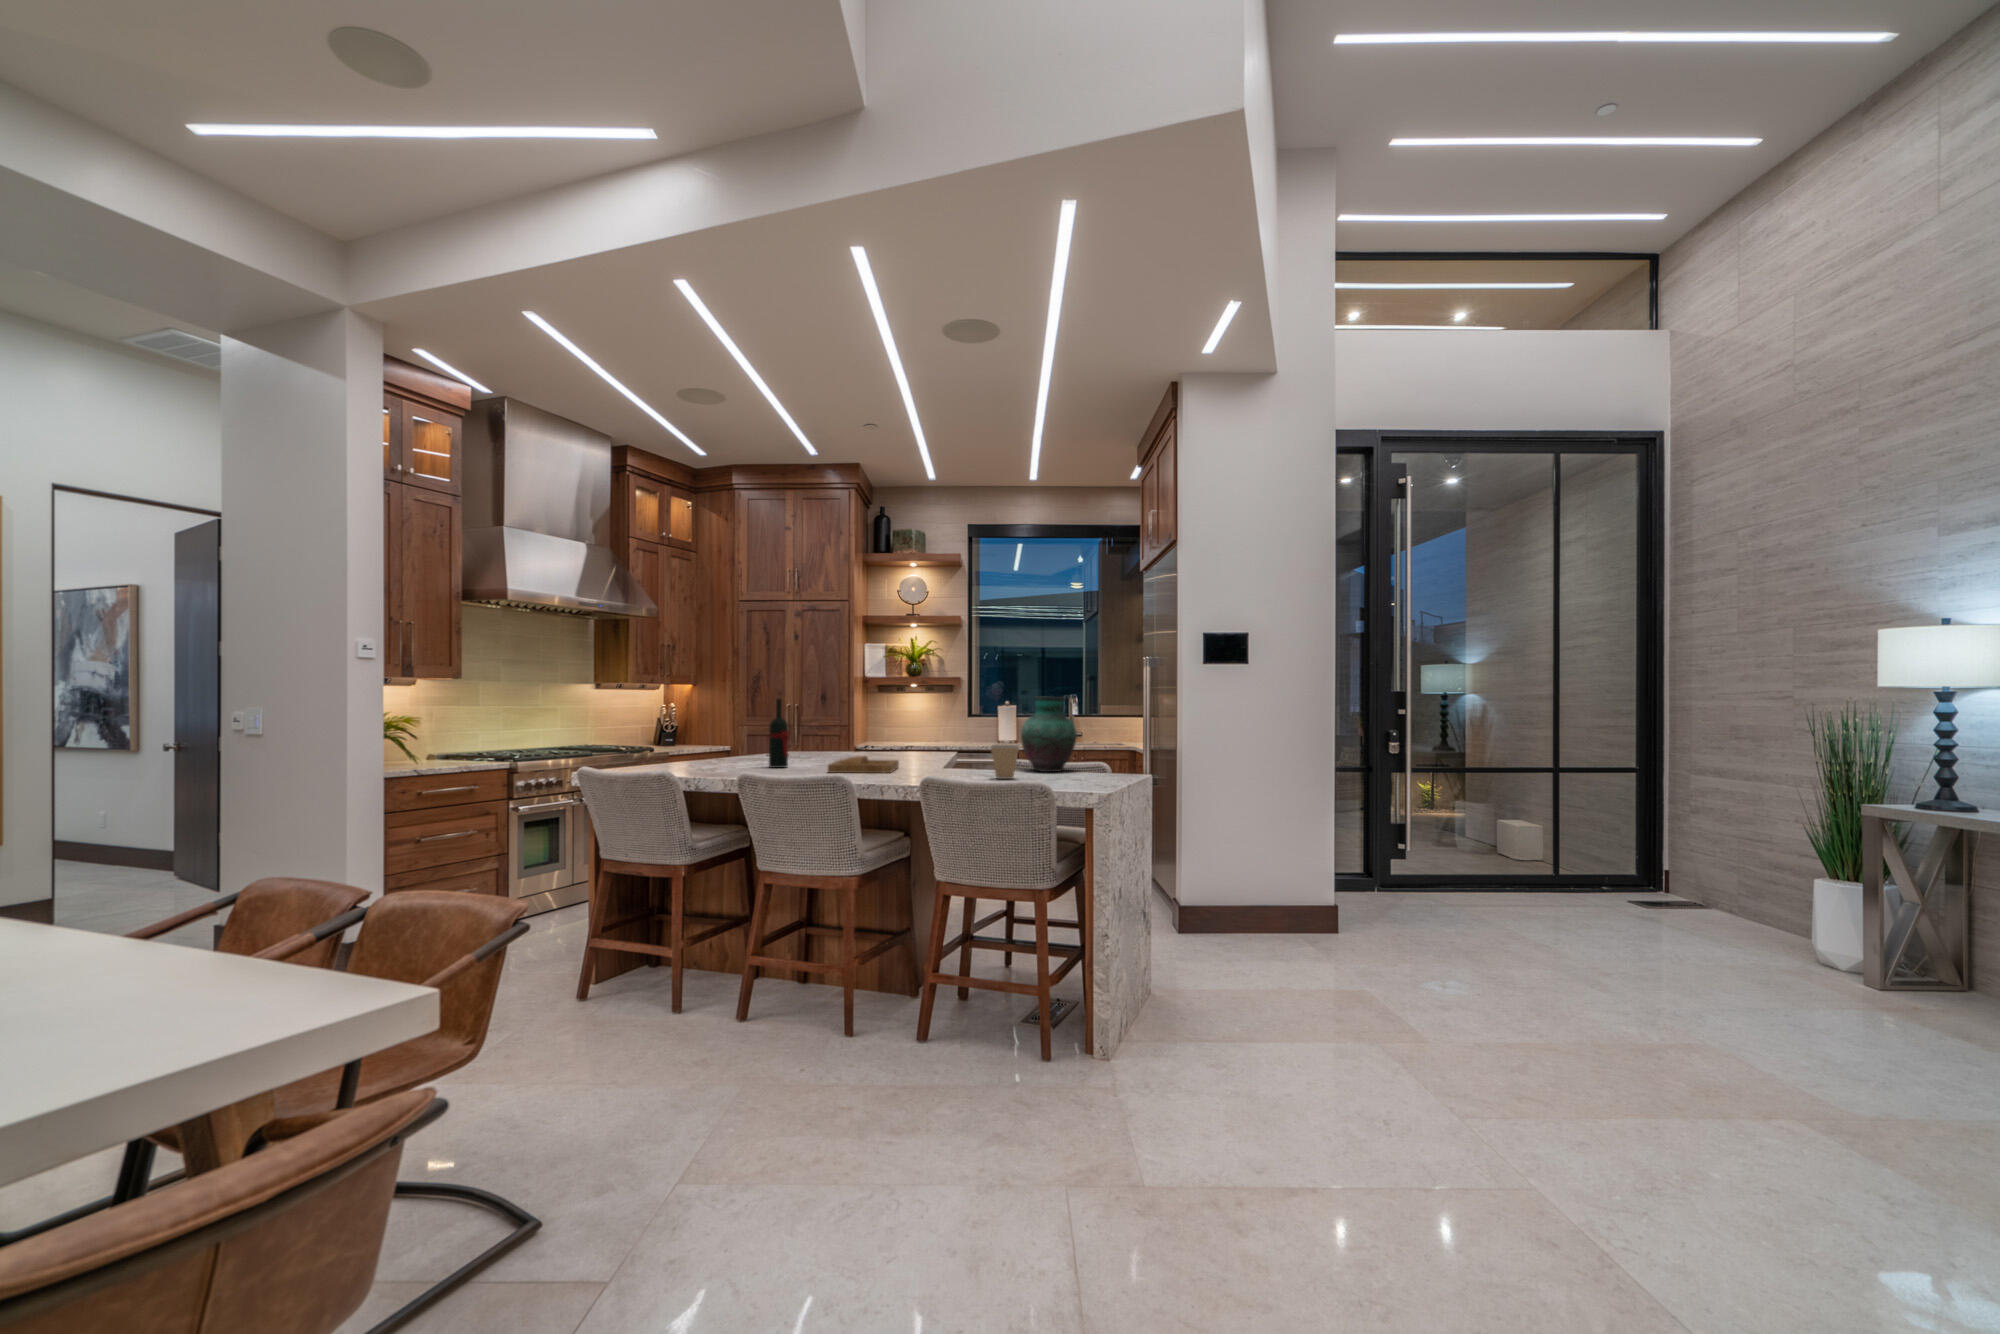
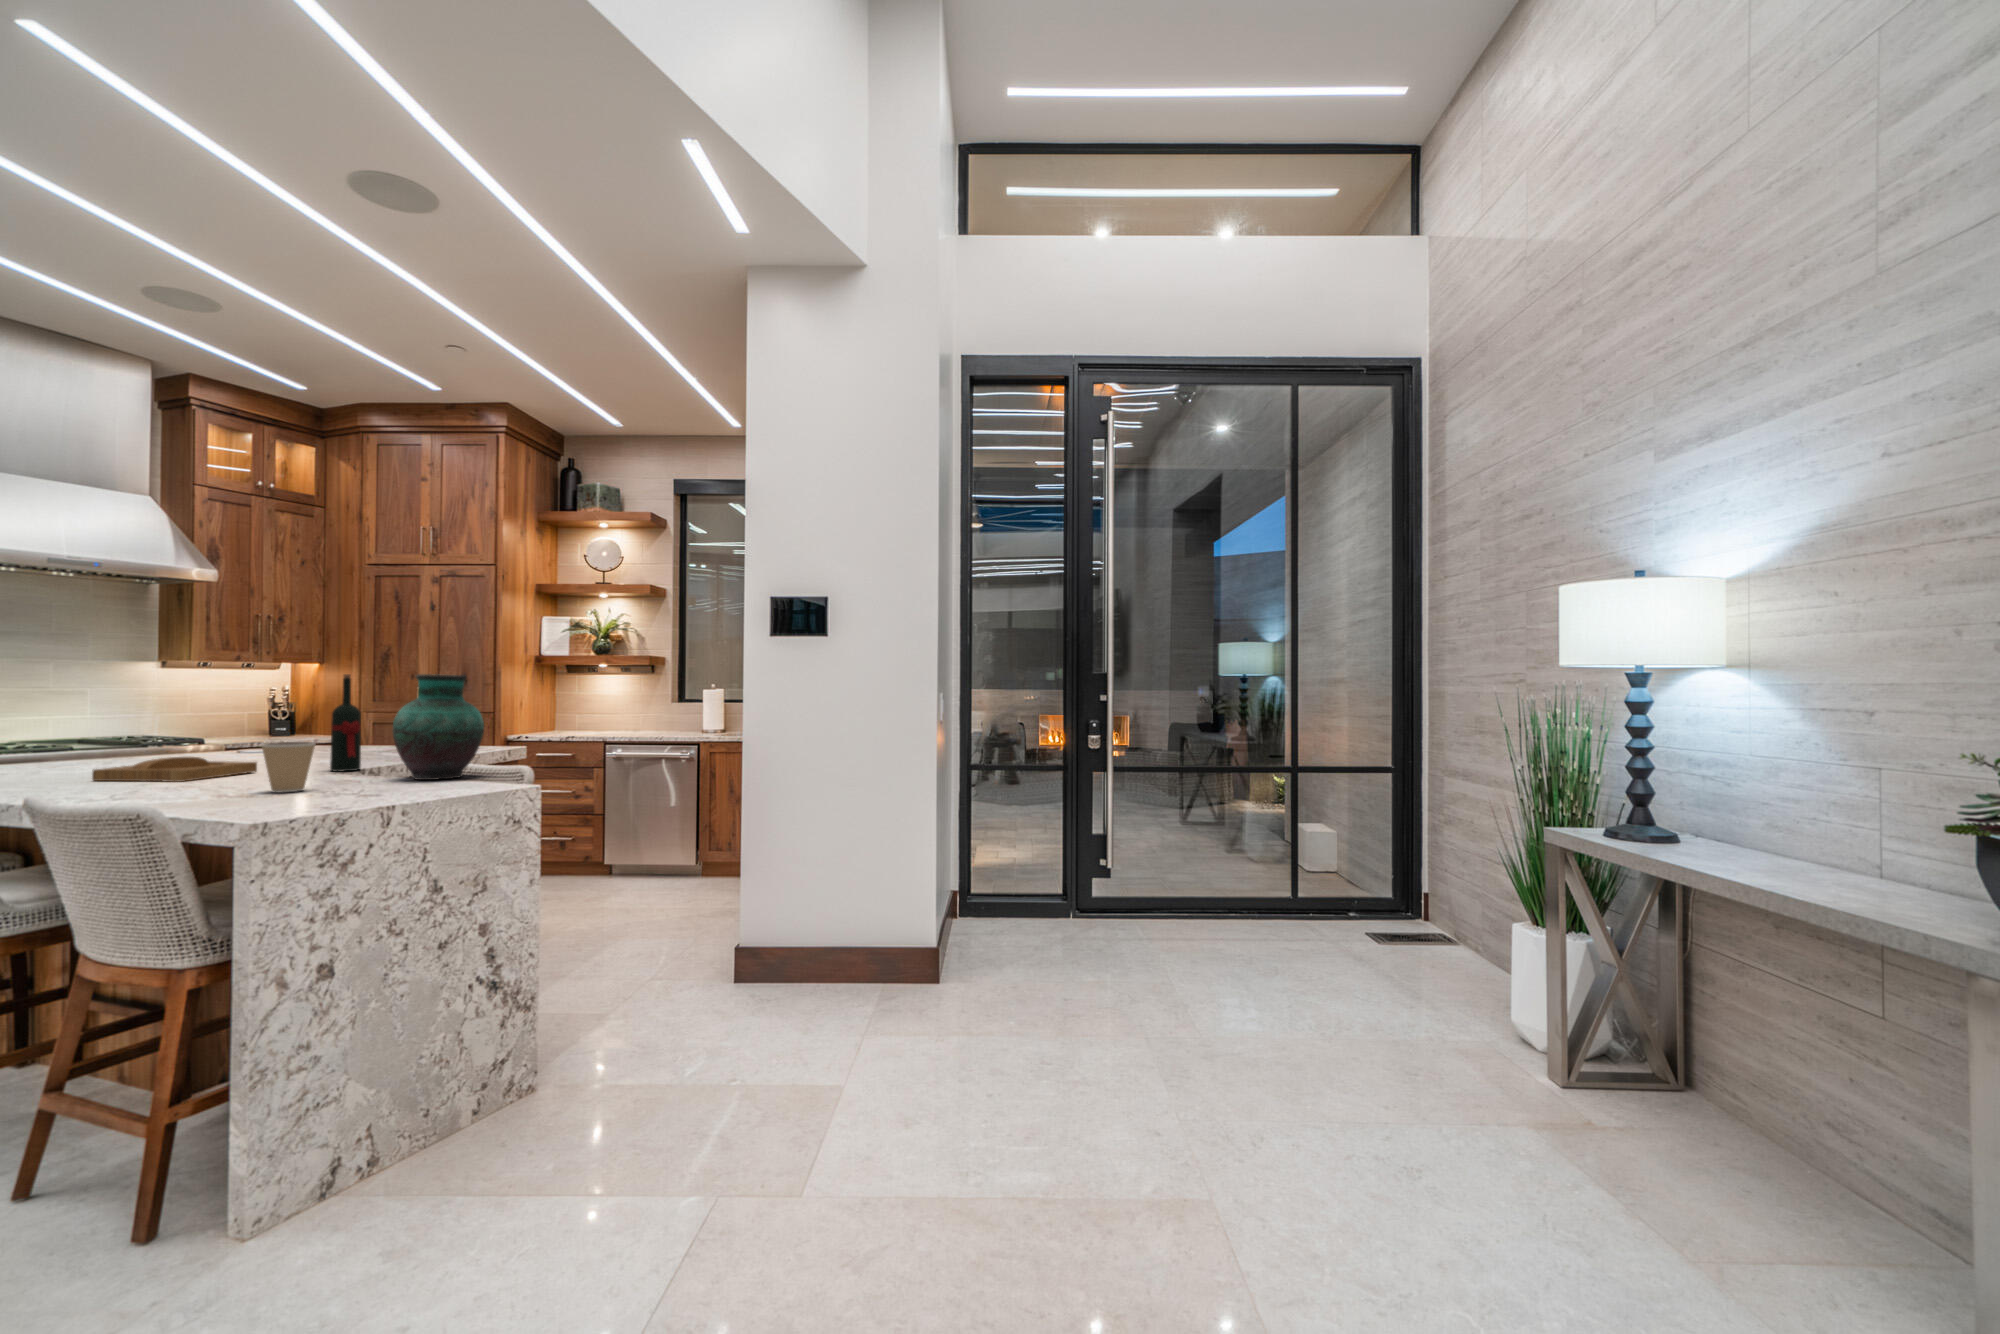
wine bottle: present [769,696,789,768] -> present [330,674,361,772]

